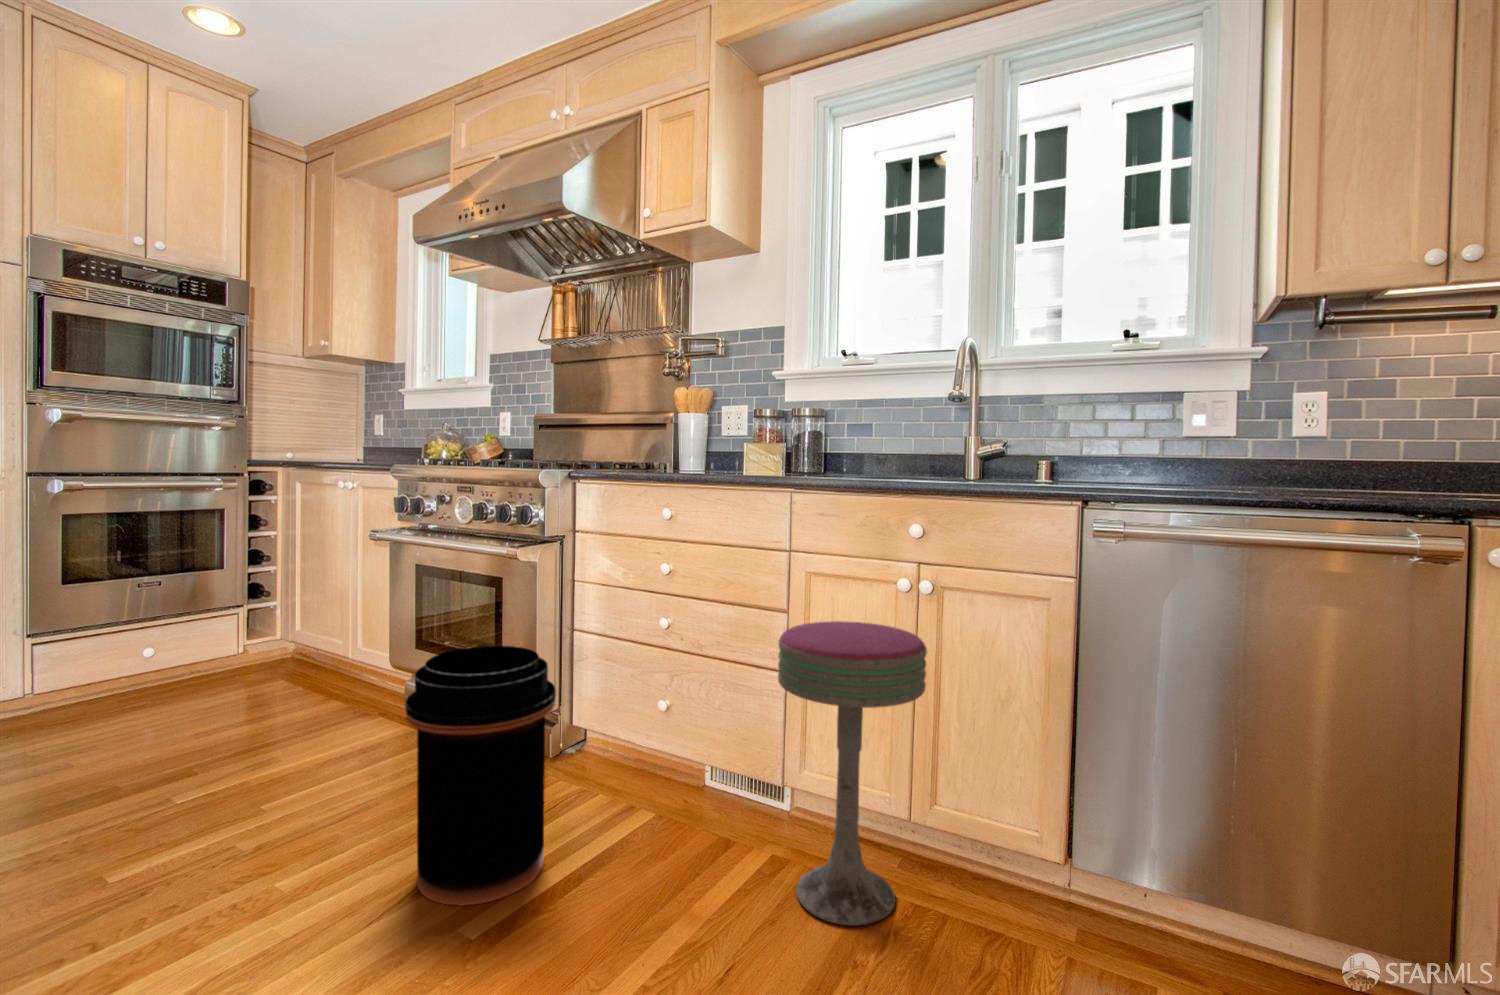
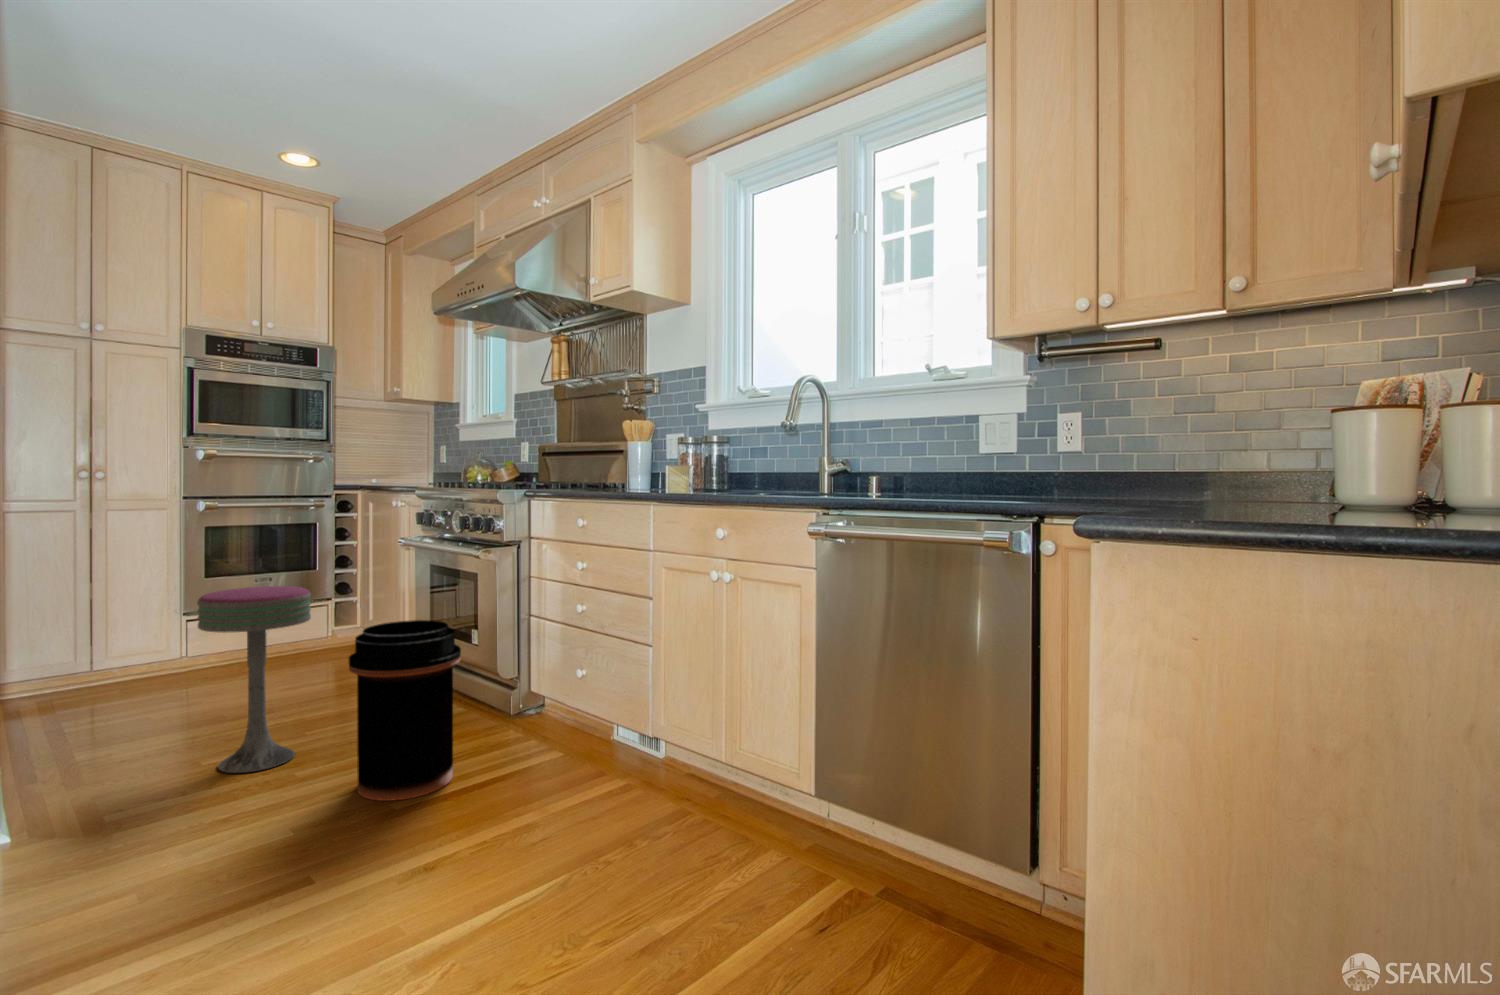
bar stool: present [778,621,927,926] -> present [197,586,311,773]

